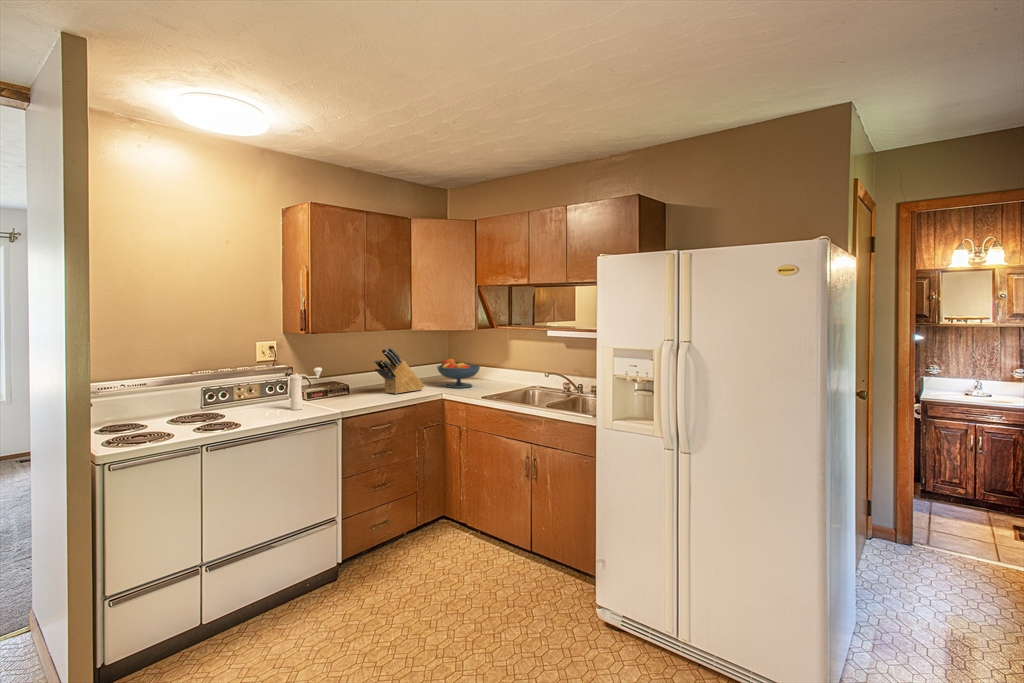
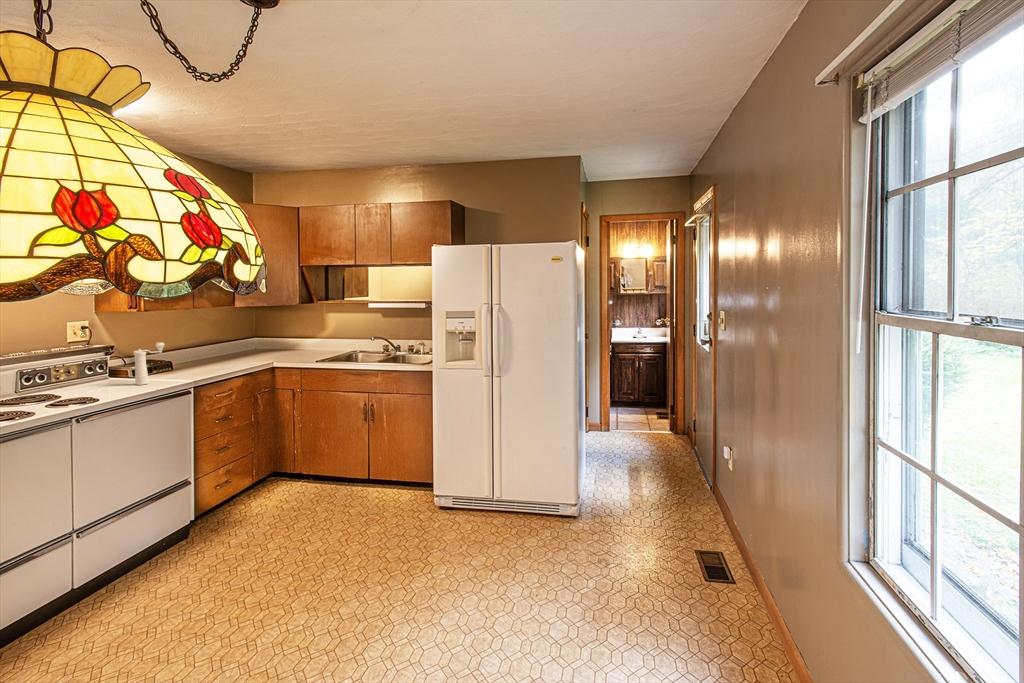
knife block: present [374,347,424,394] -> none [200,322,248,366]
fruit bowl: present [437,359,480,388] -> none [253,332,298,358]

